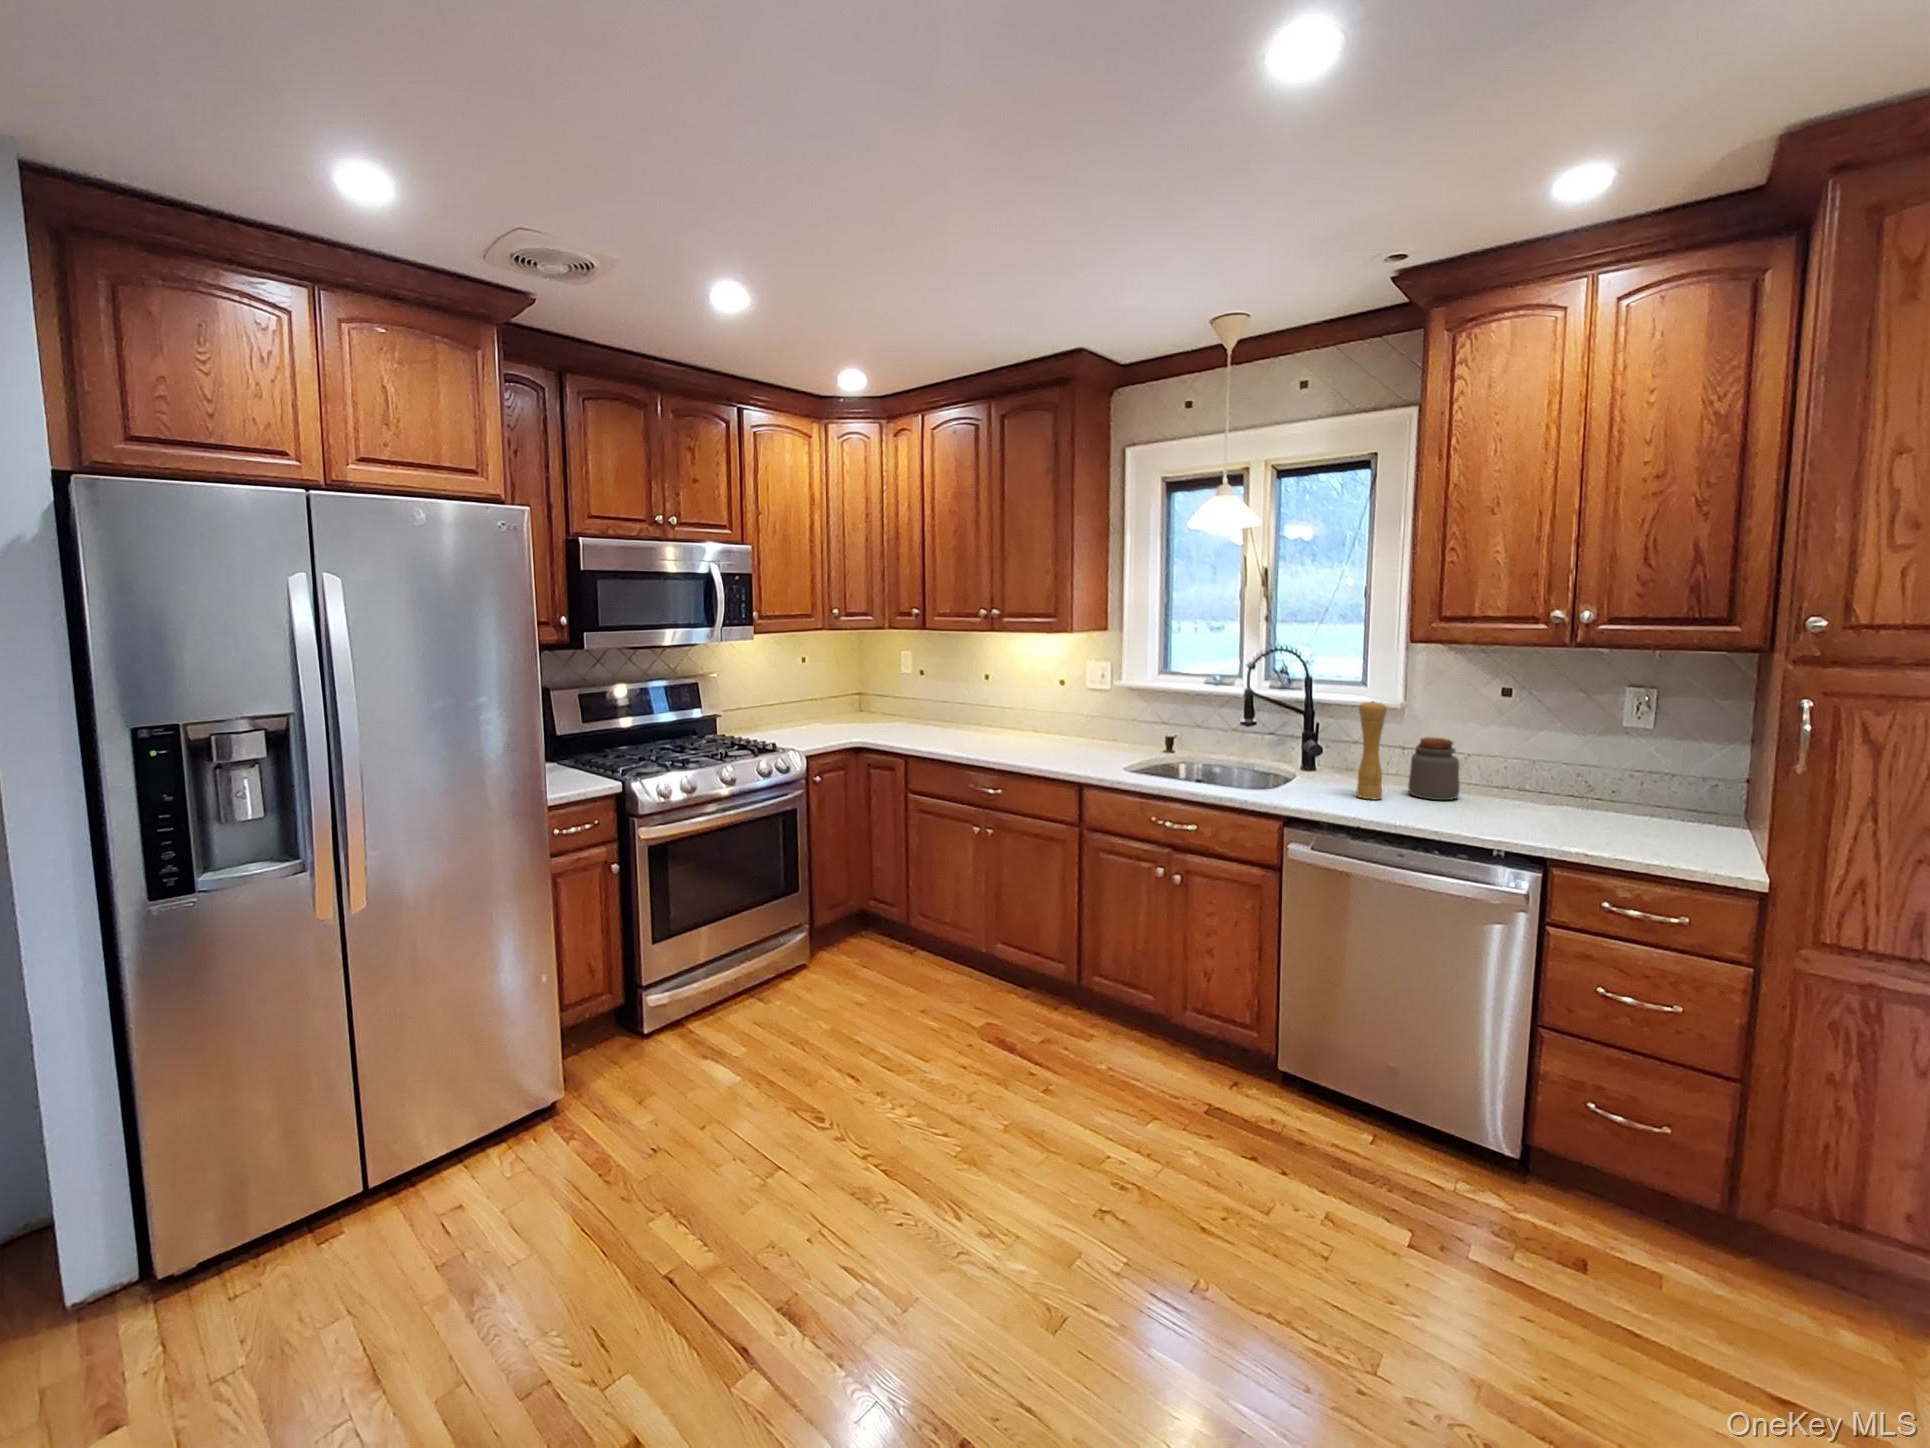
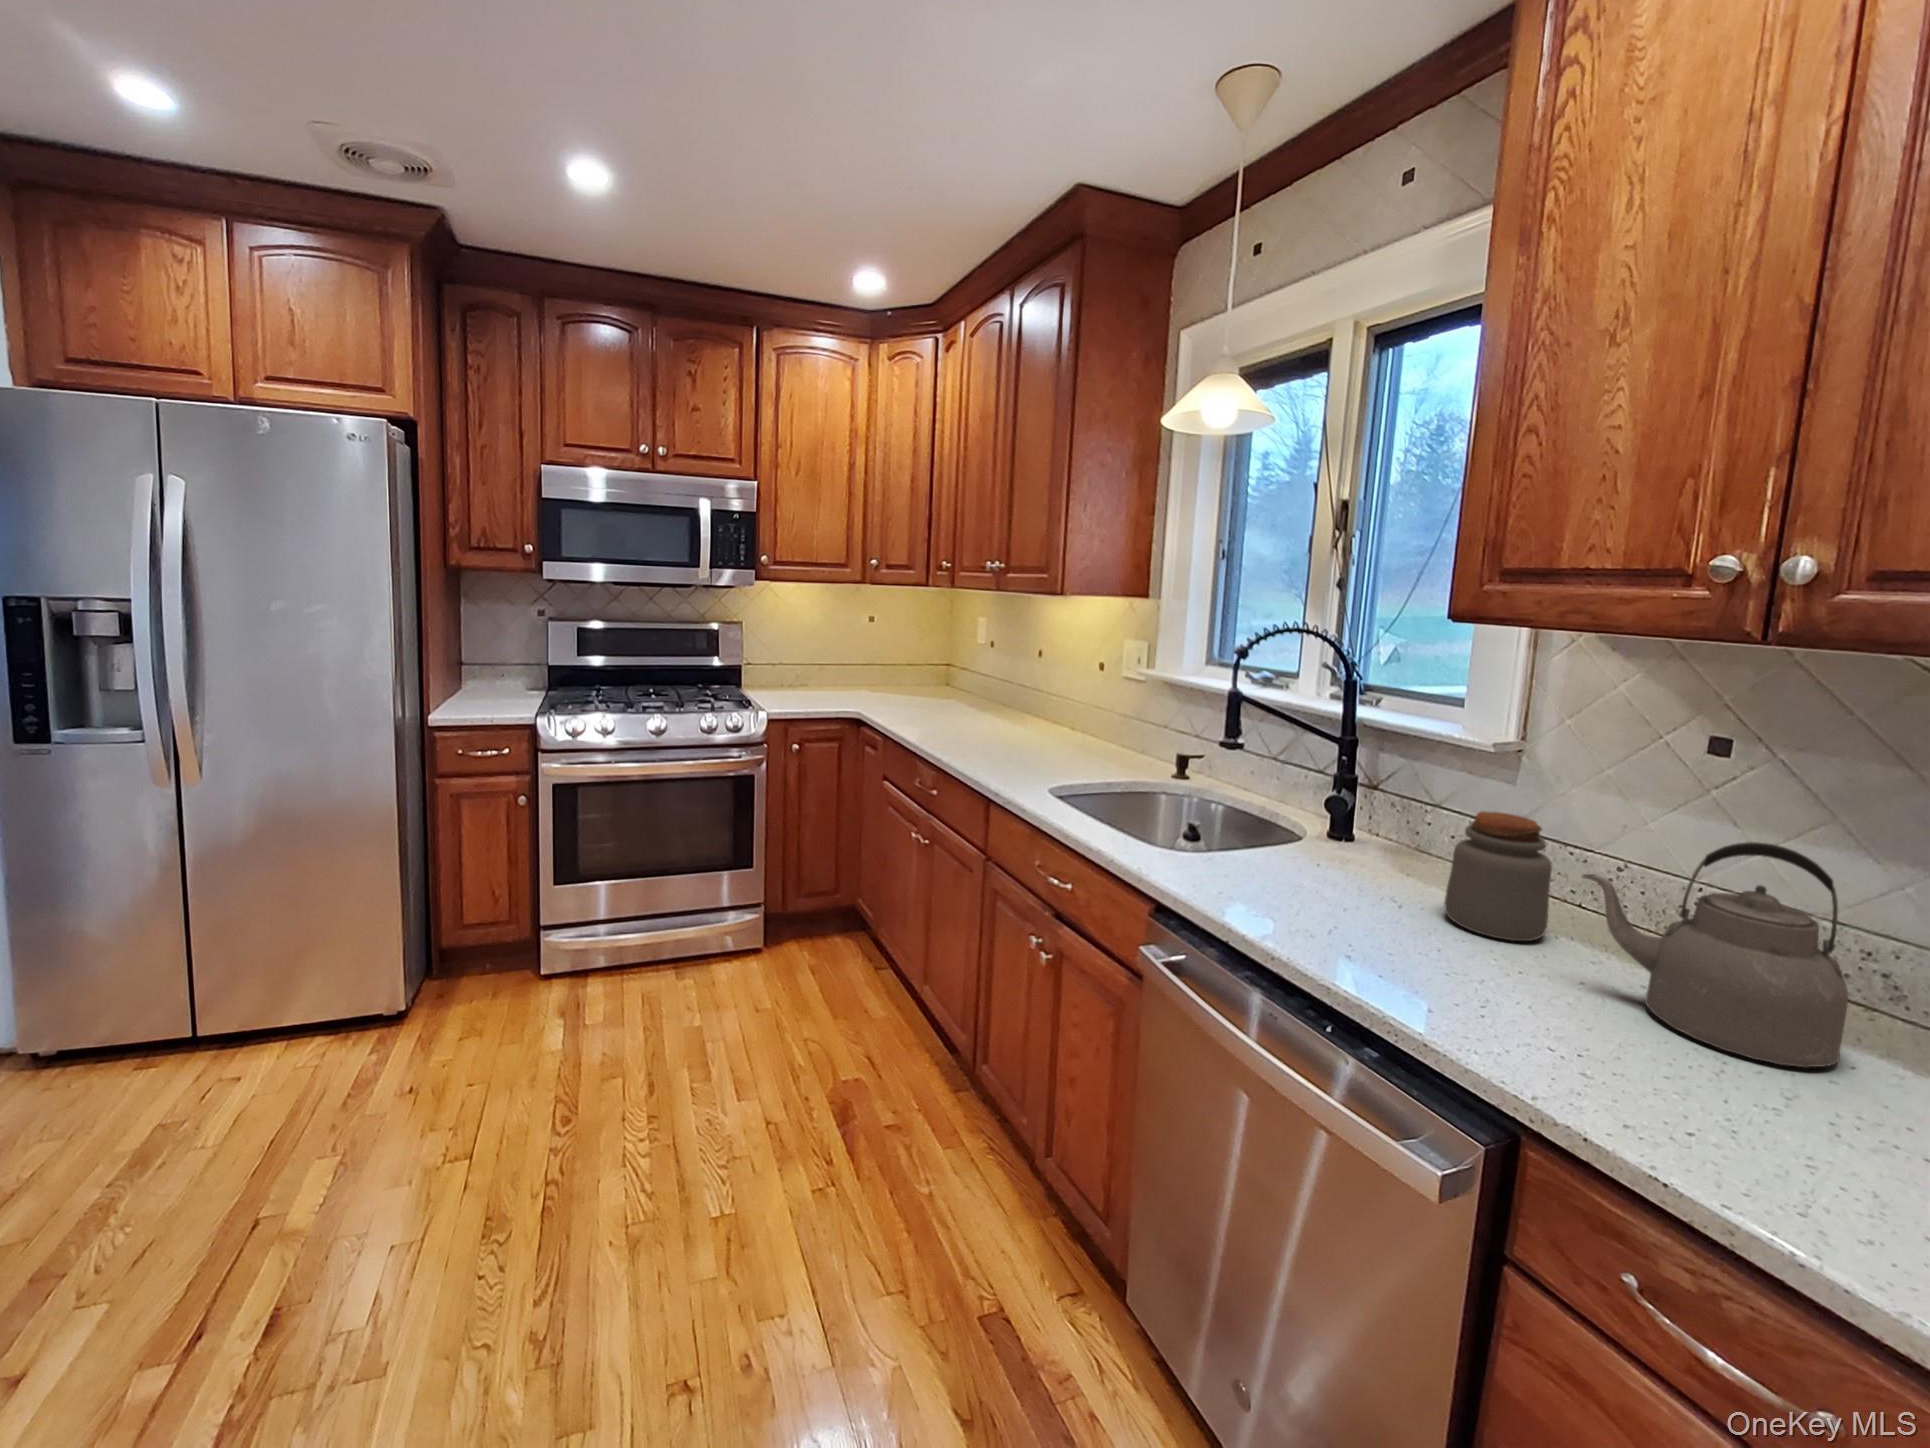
pepper mill: present [1356,701,1387,799] -> none [1325,727,1393,907]
kettle: none [1497,730,1601,821] -> present [1582,842,1848,1067]

